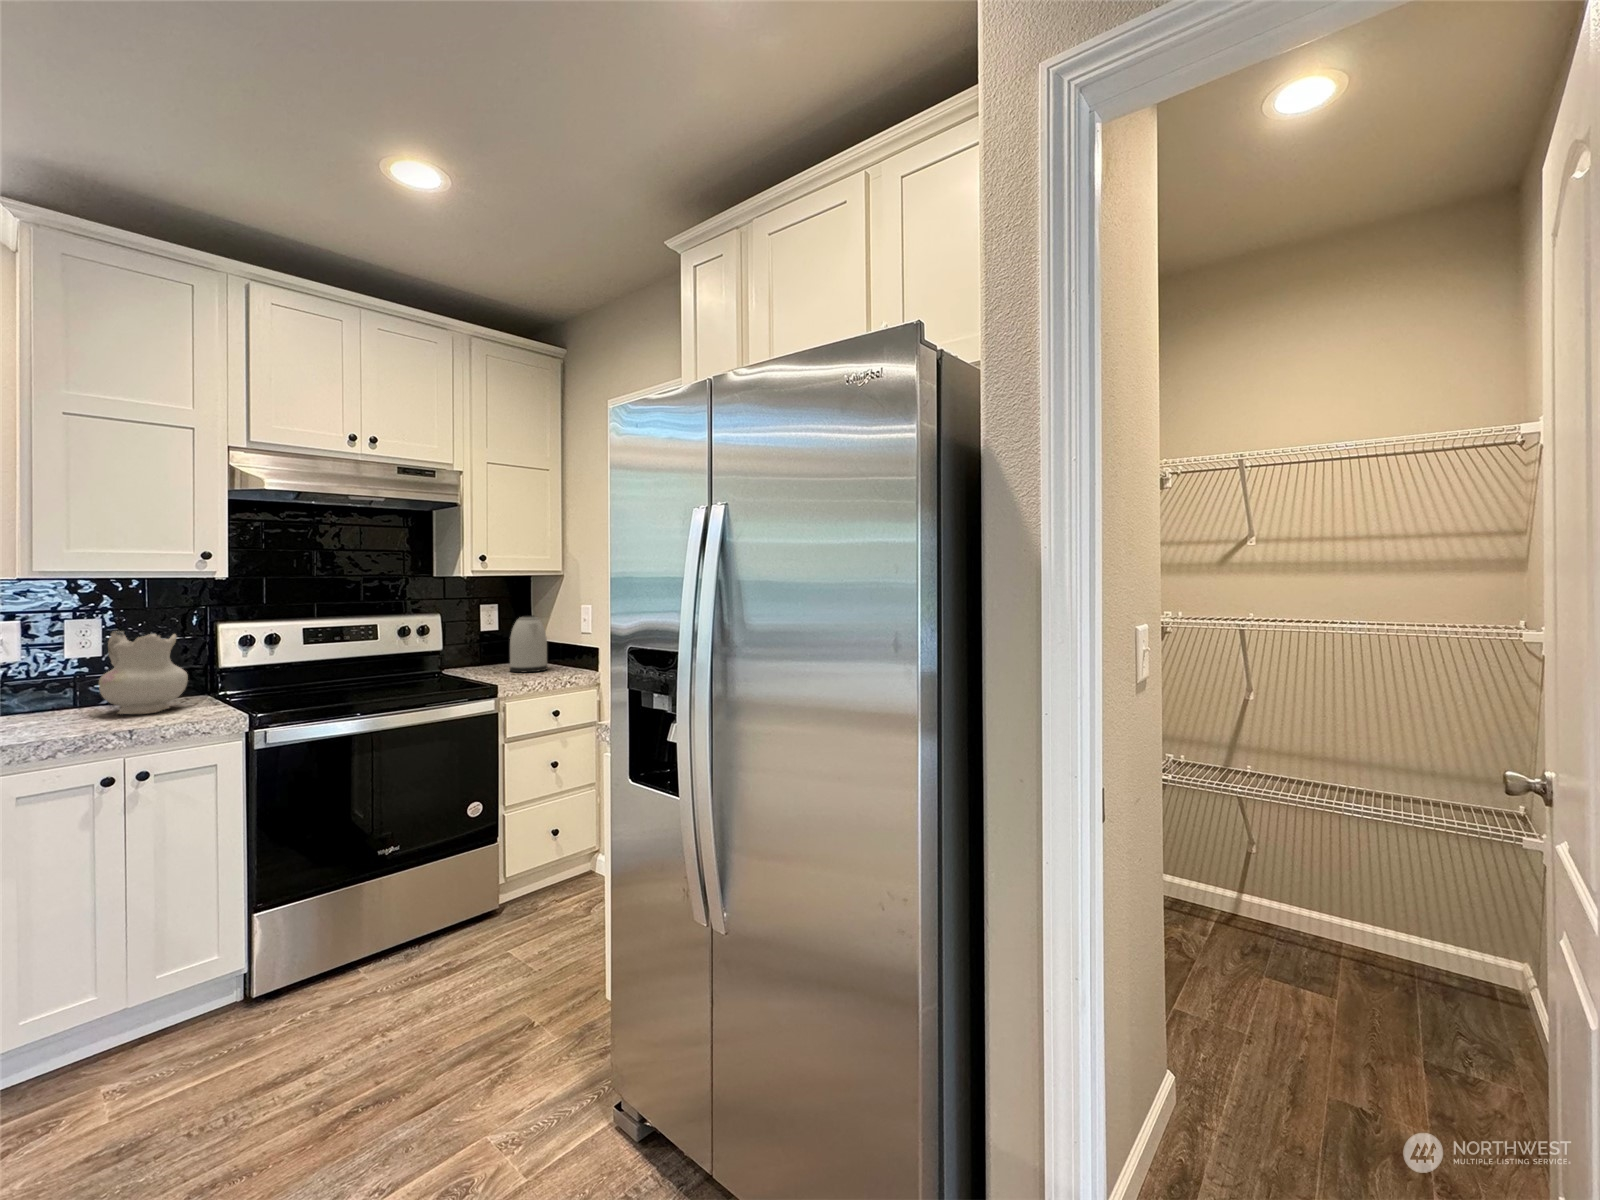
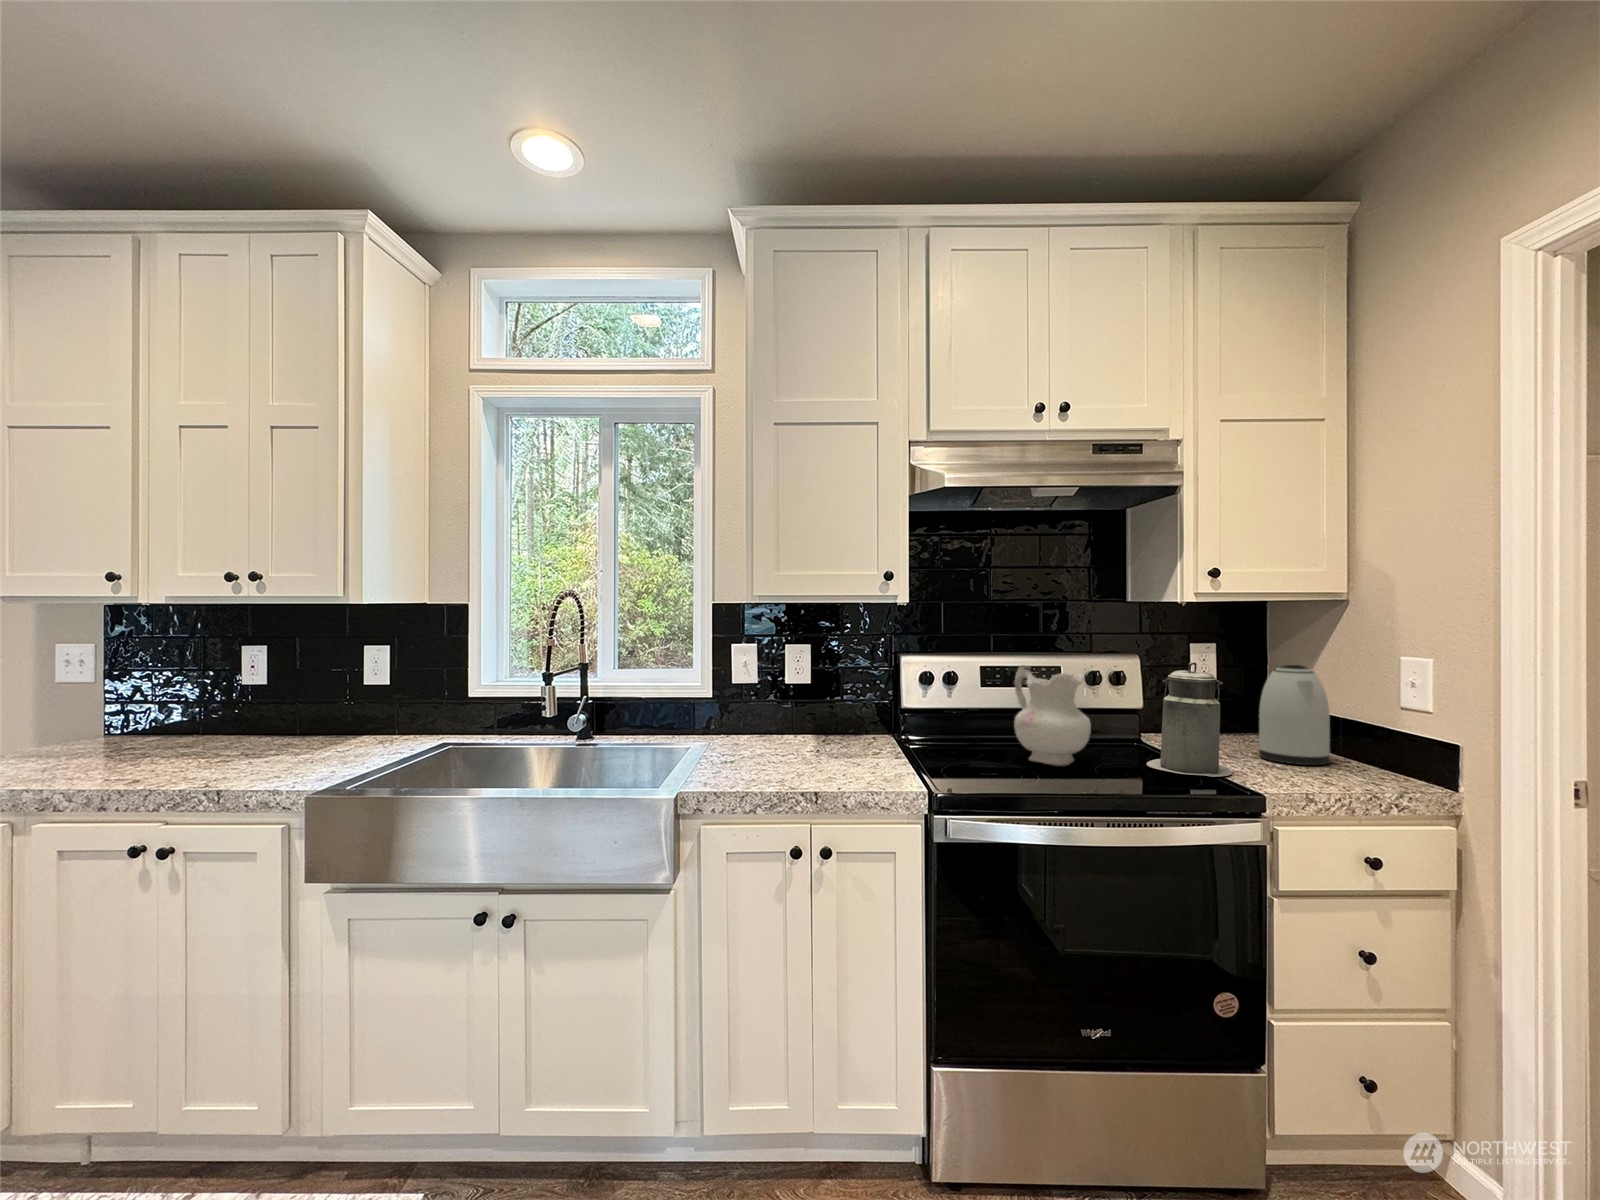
canister: none [434,615,487,683] -> present [1147,662,1232,777]
ceramic pitcher: present [99,631,188,714] -> present [1014,665,1091,766]

